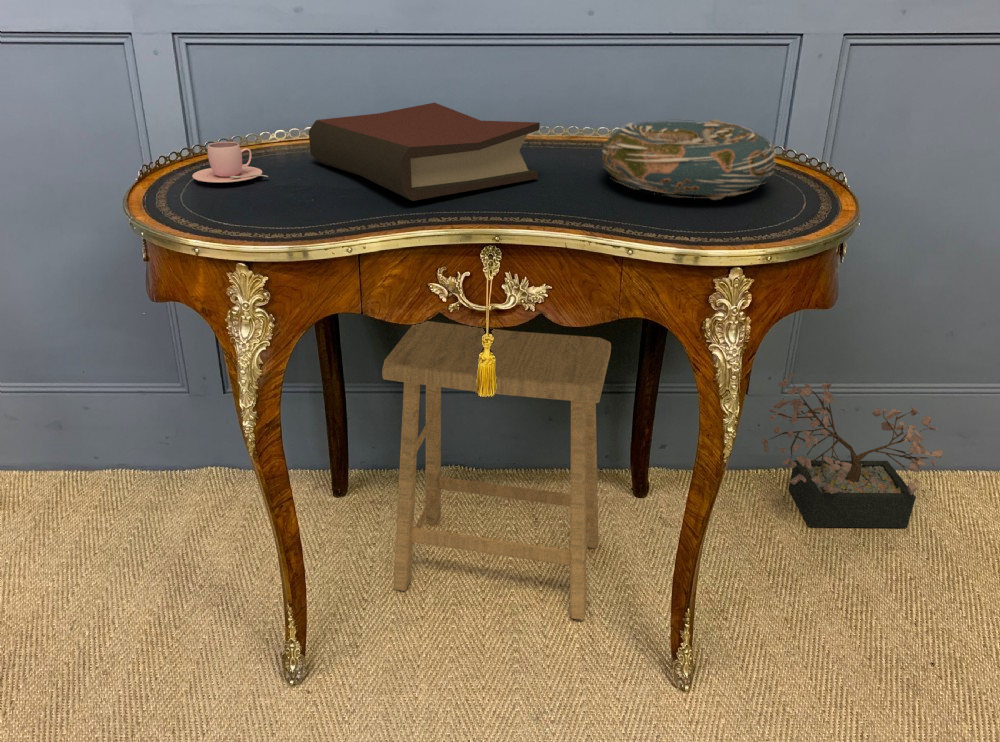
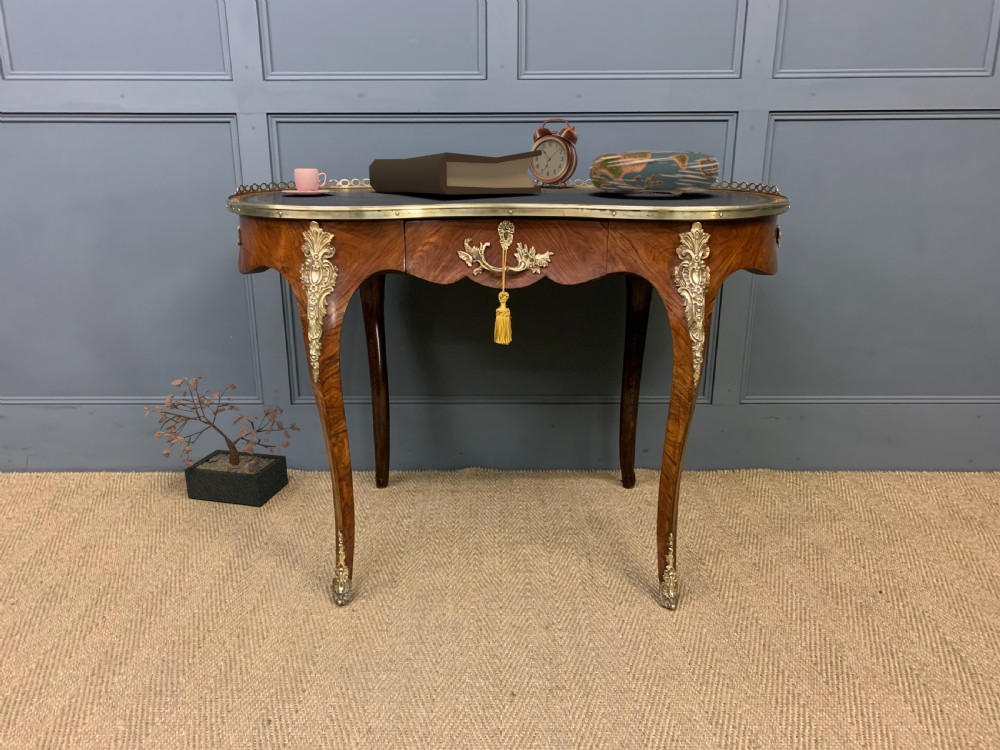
alarm clock: none [523,51,589,146] -> present [529,118,578,187]
footstool: present [382,321,611,620] -> none [420,323,600,563]
decorative plant: present [762,373,943,528] -> present [144,374,300,506]

